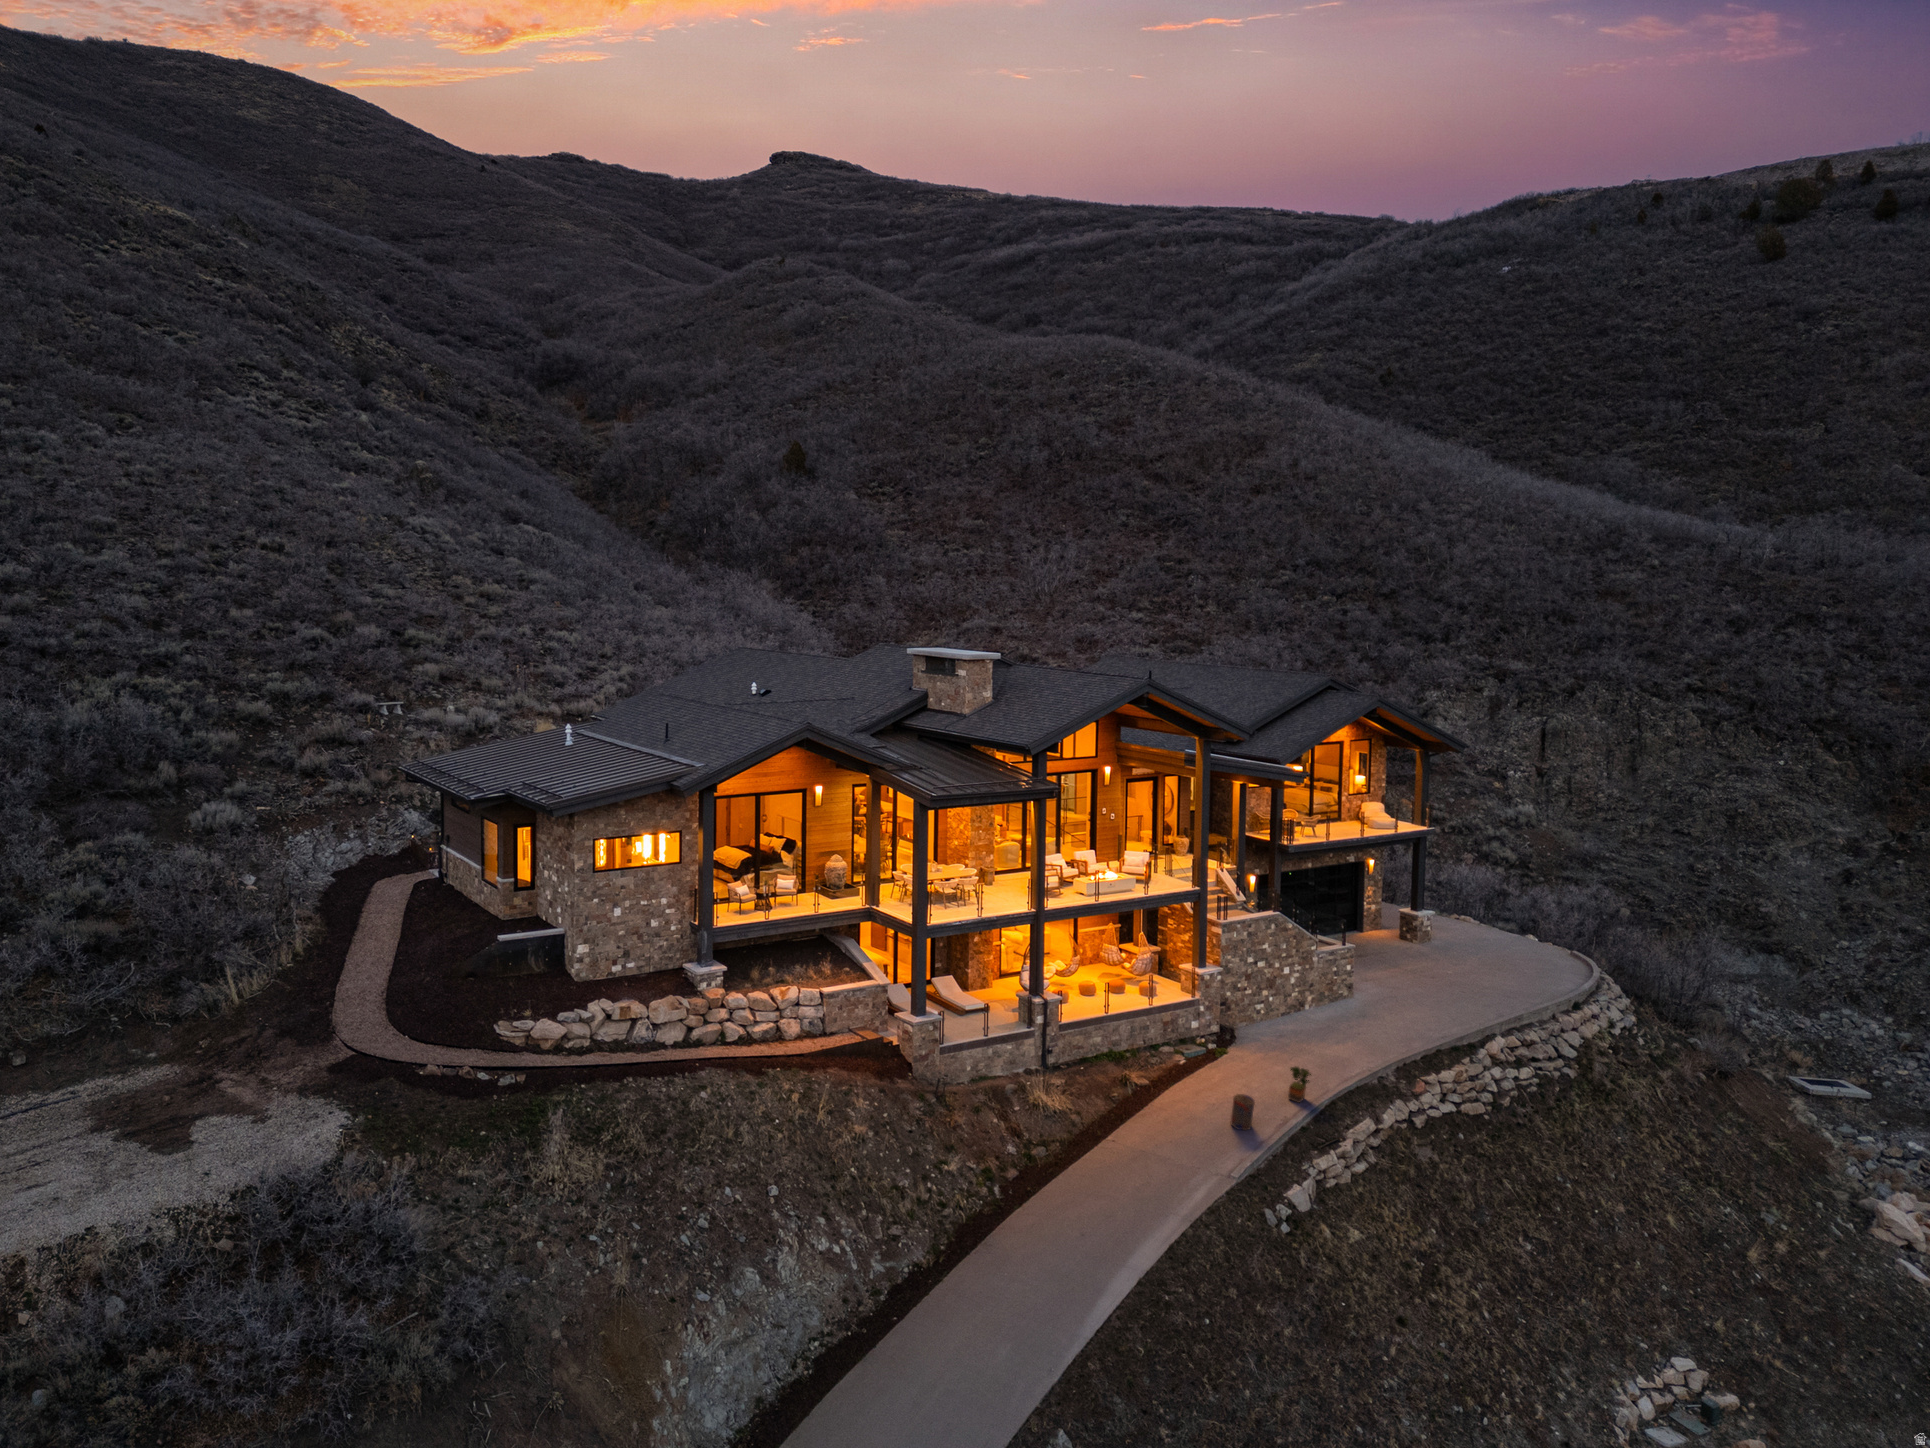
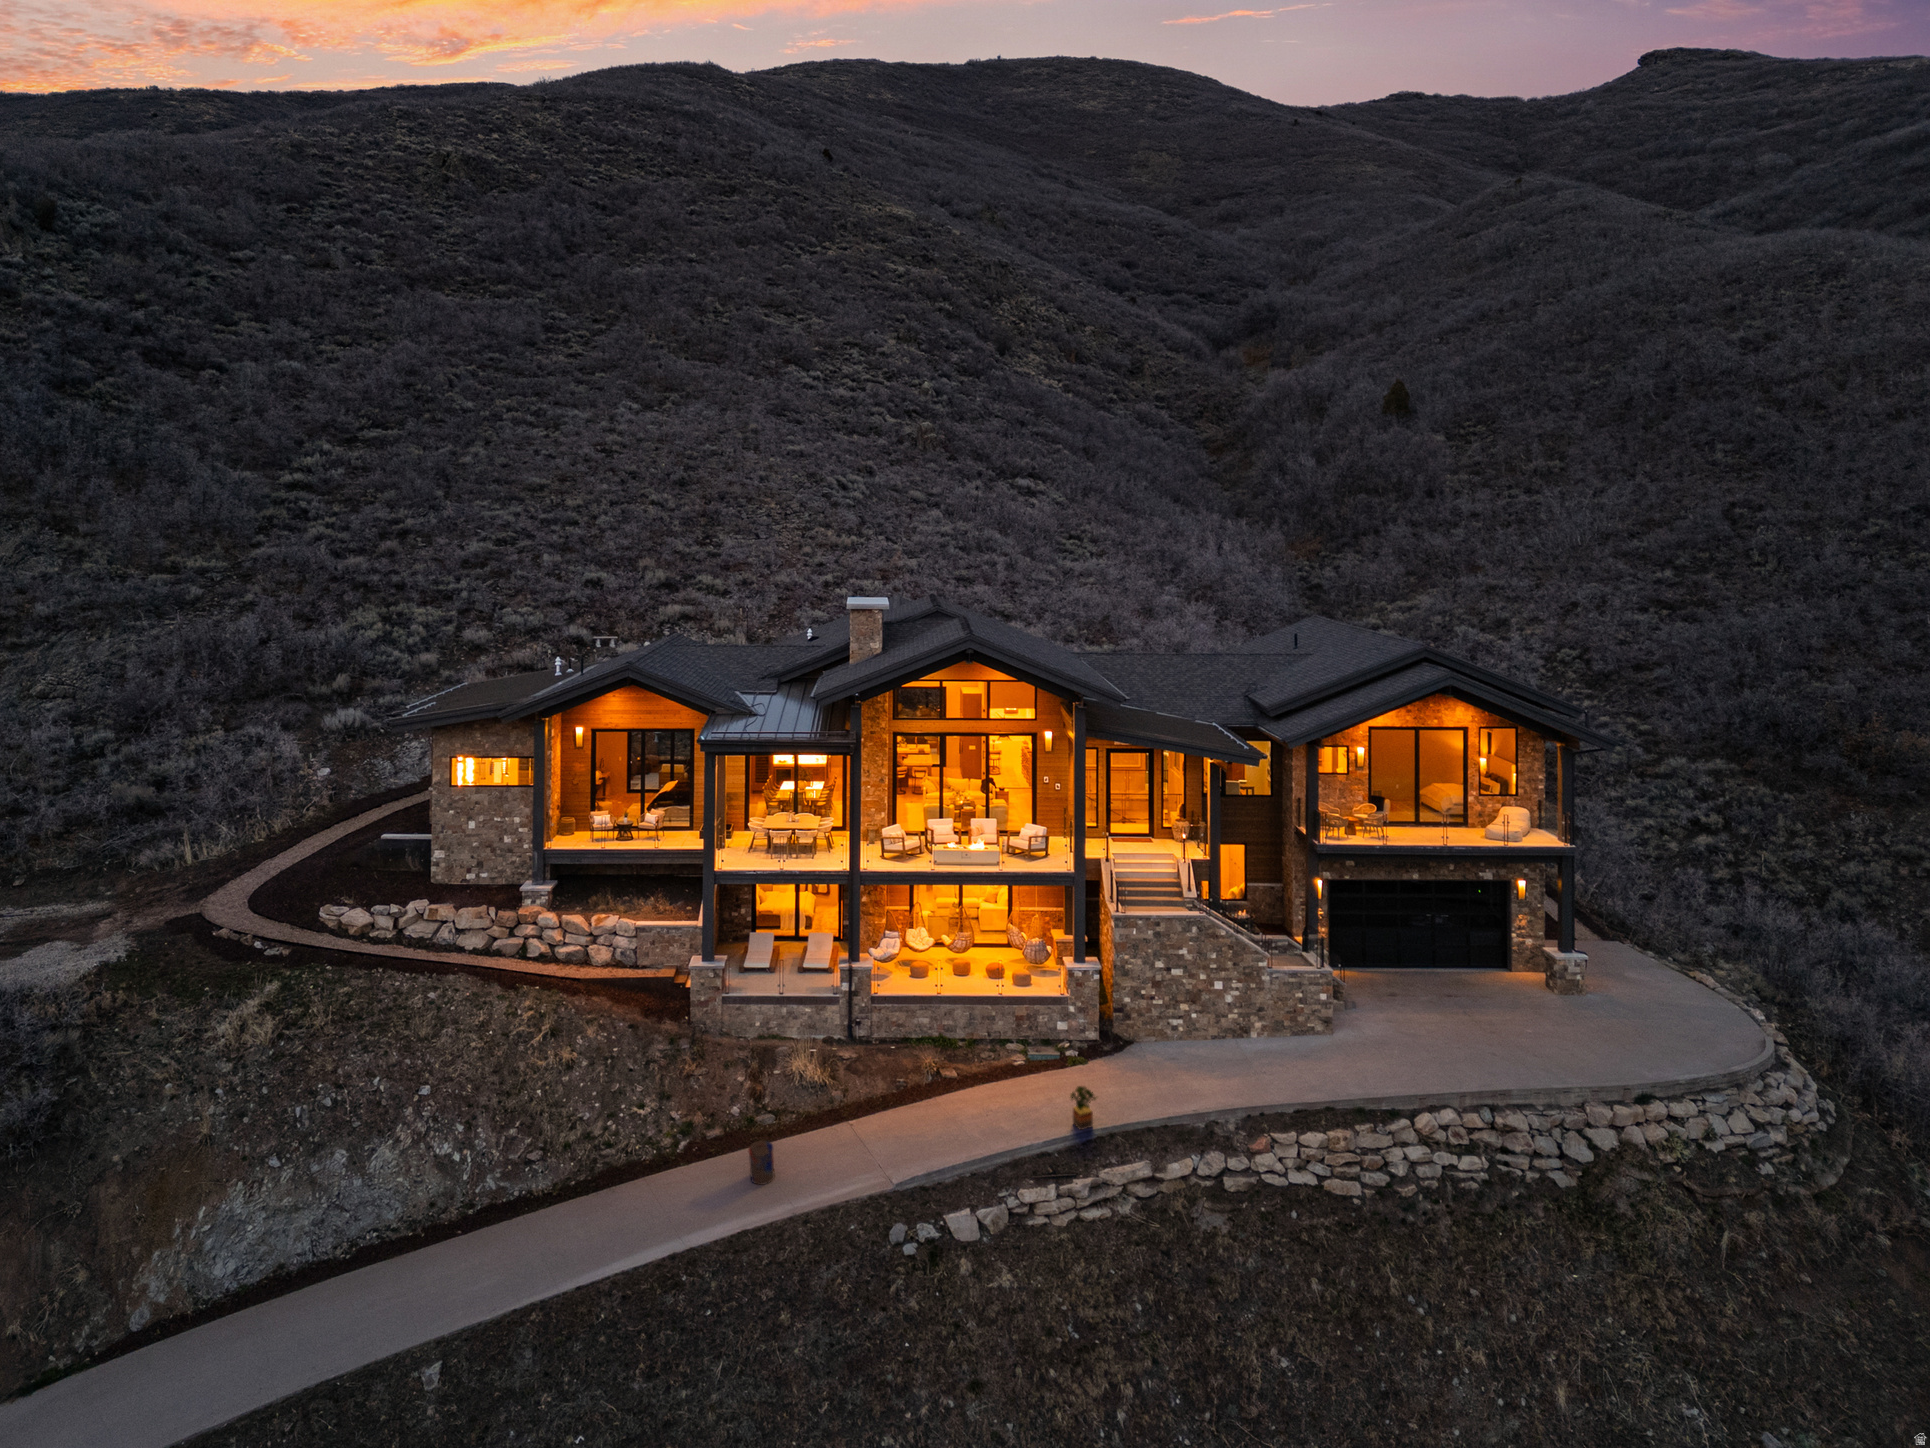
trash can: present [1231,1094,1255,1130] -> present [749,1140,774,1185]

